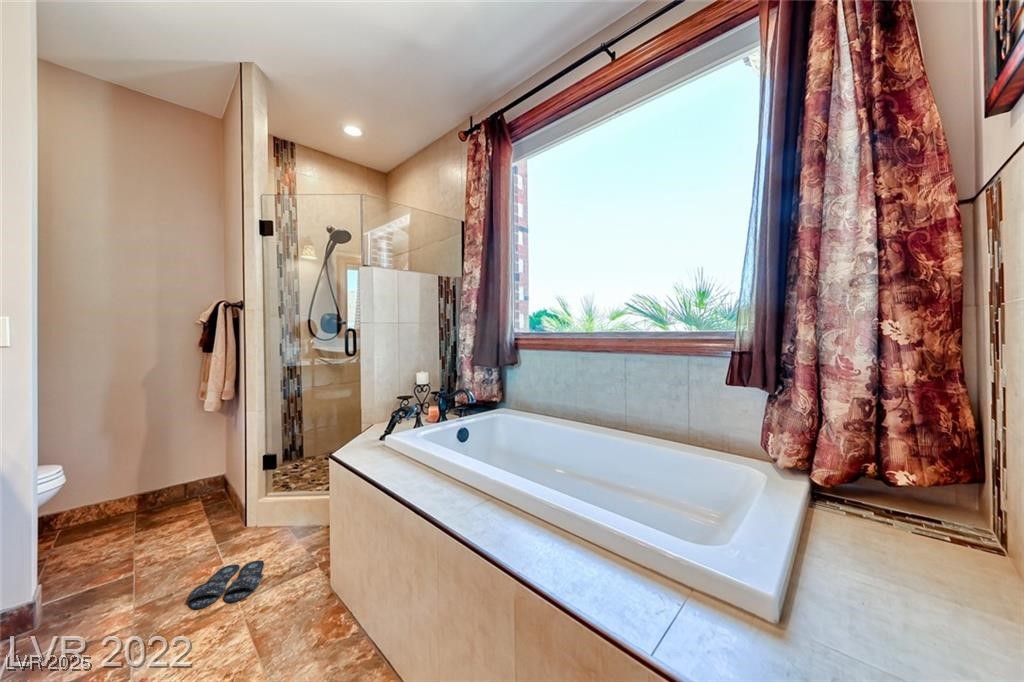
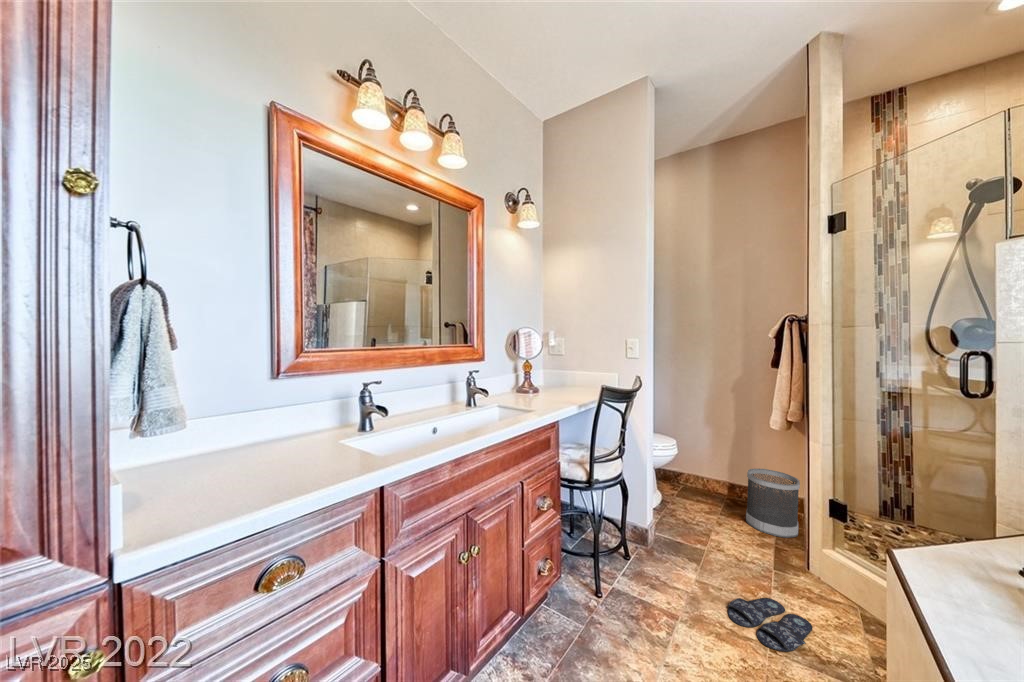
wastebasket: none [168,457,226,524] -> present [746,469,800,538]

